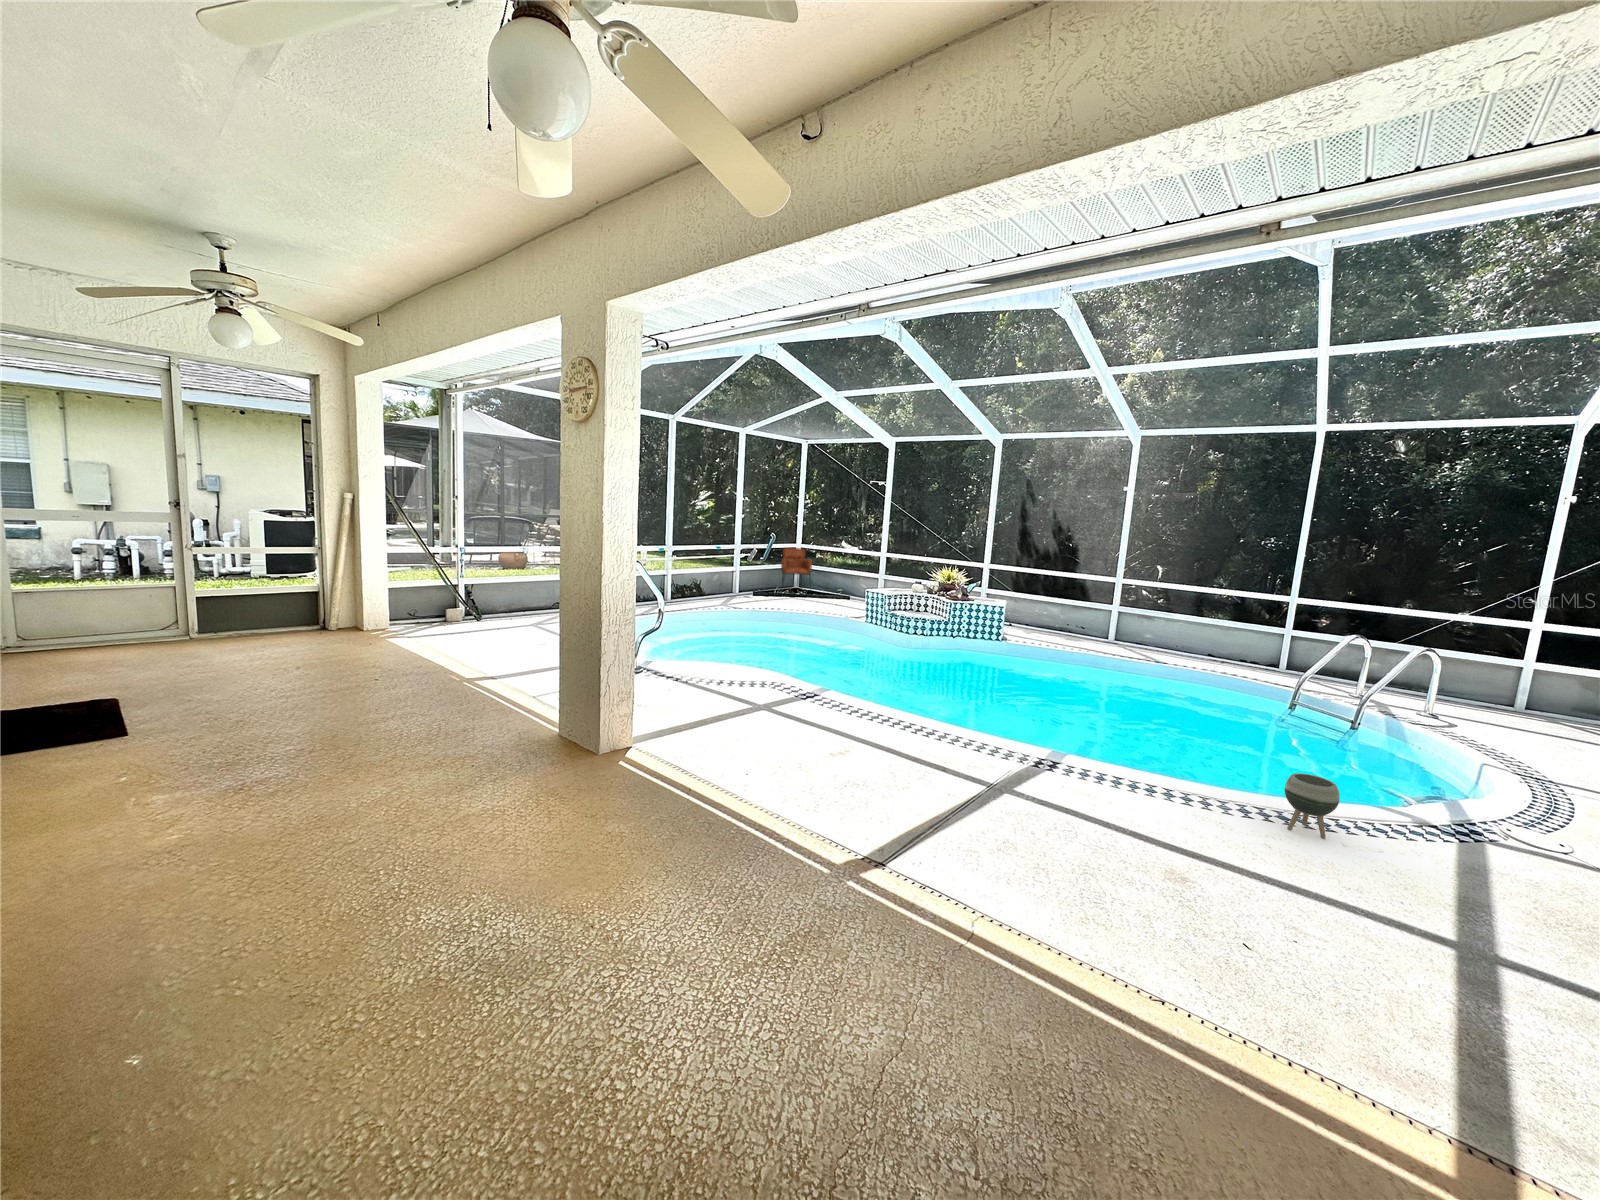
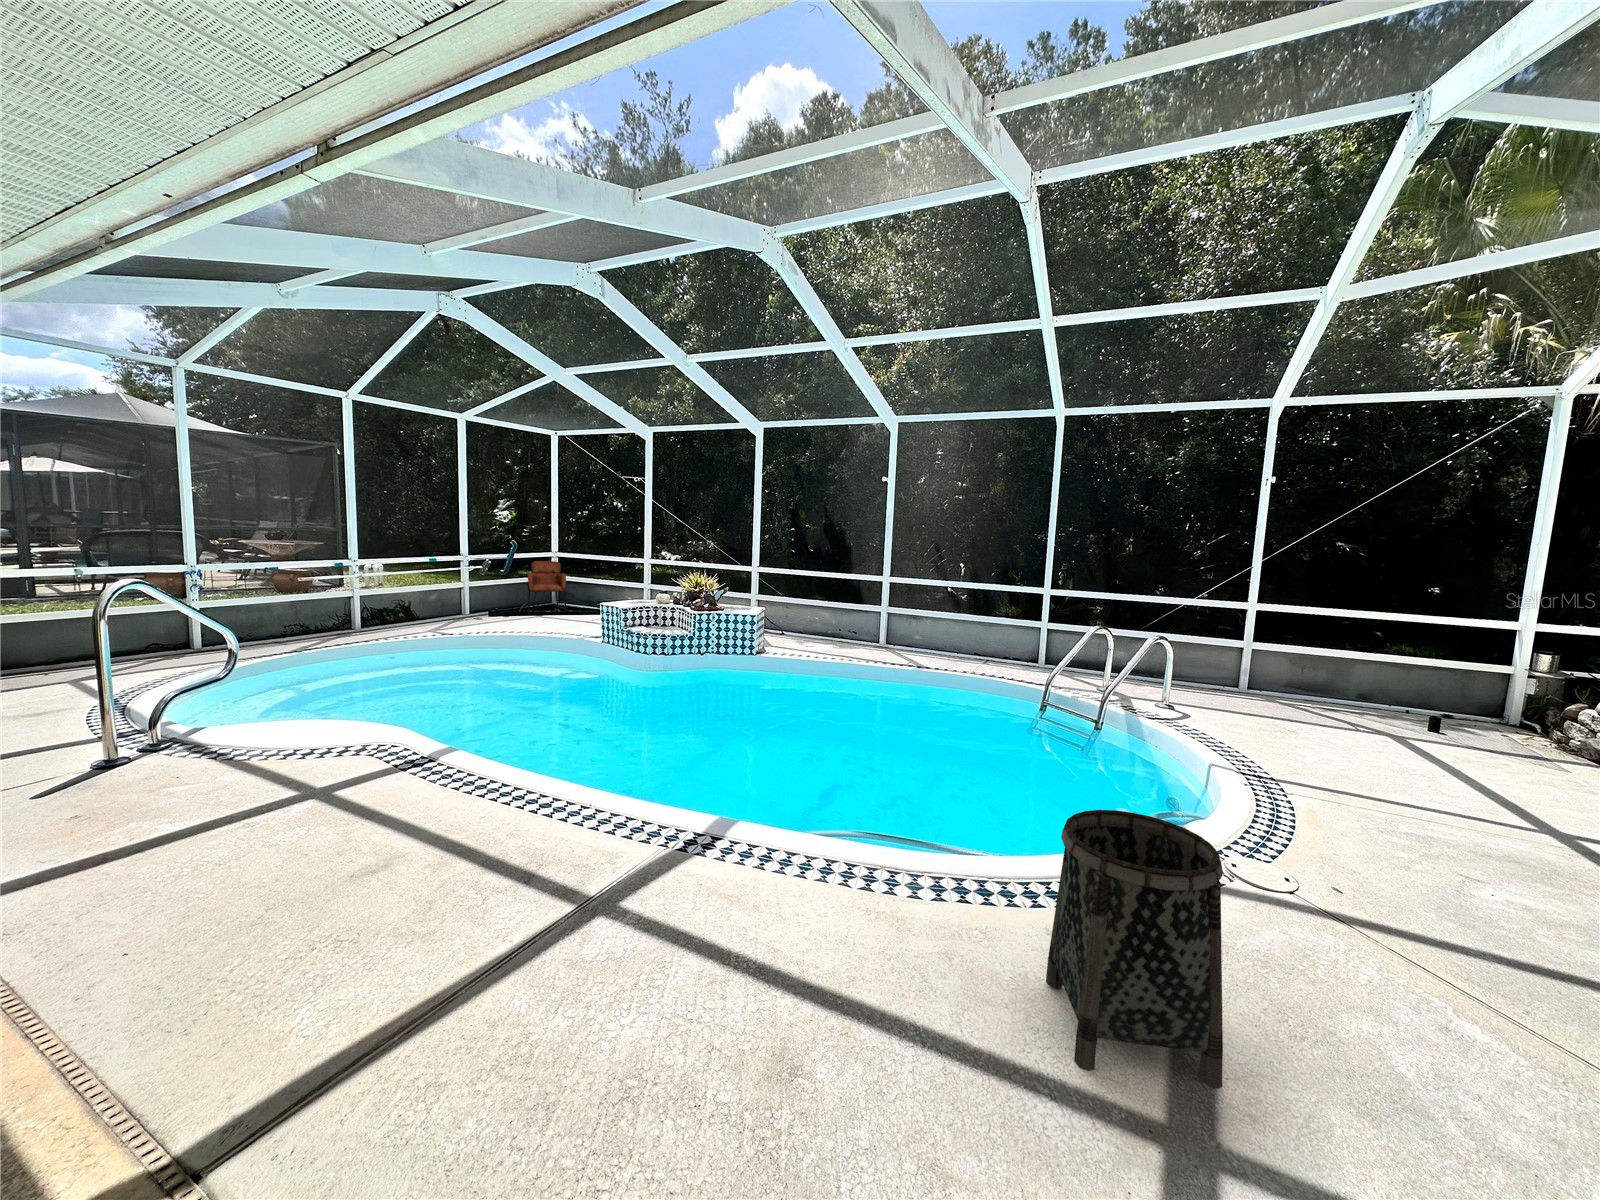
basket: none [1365,767,1506,922] -> present [1046,810,1223,1088]
planter: present [1284,773,1340,839] -> none [953,820,1022,923]

